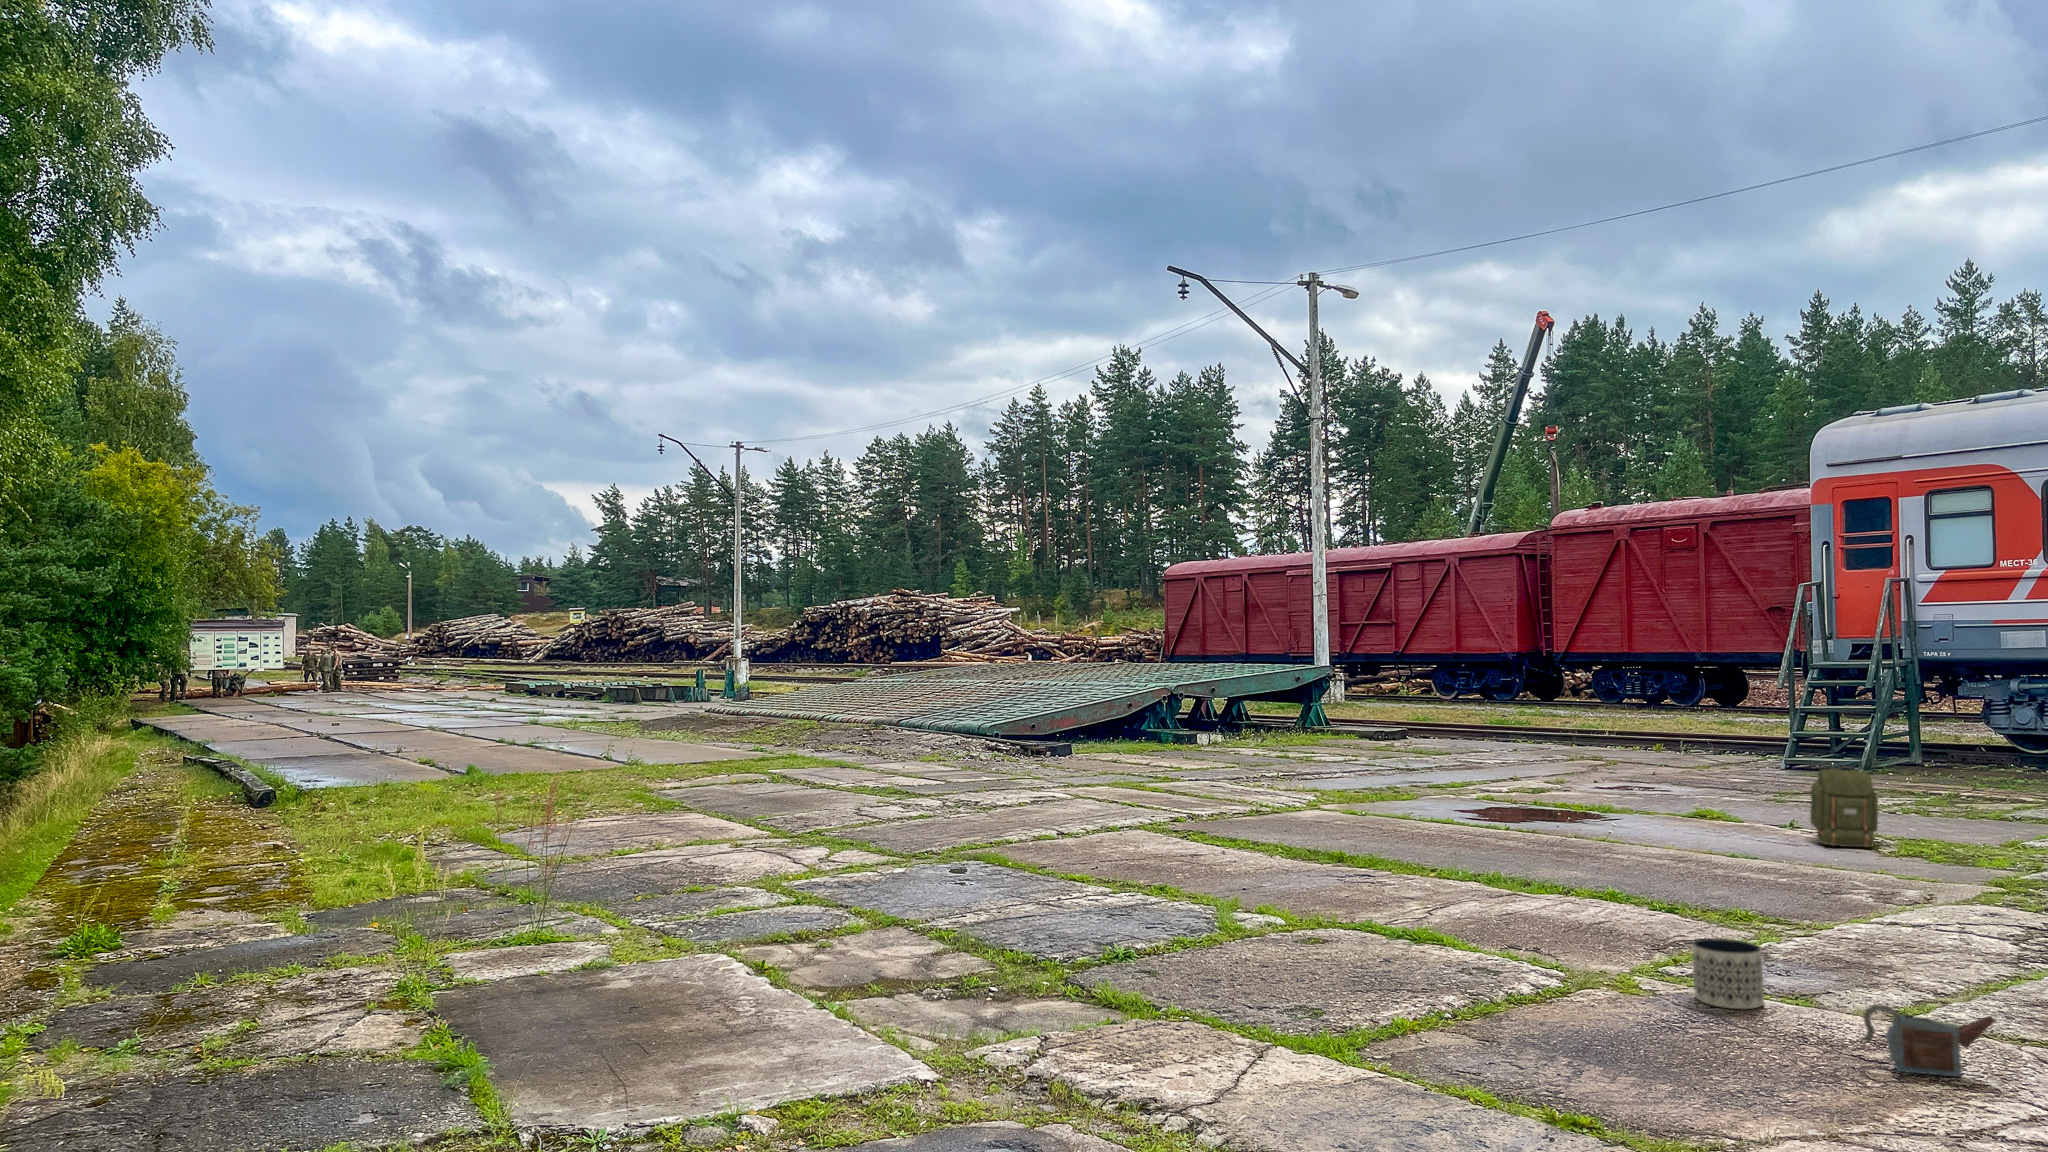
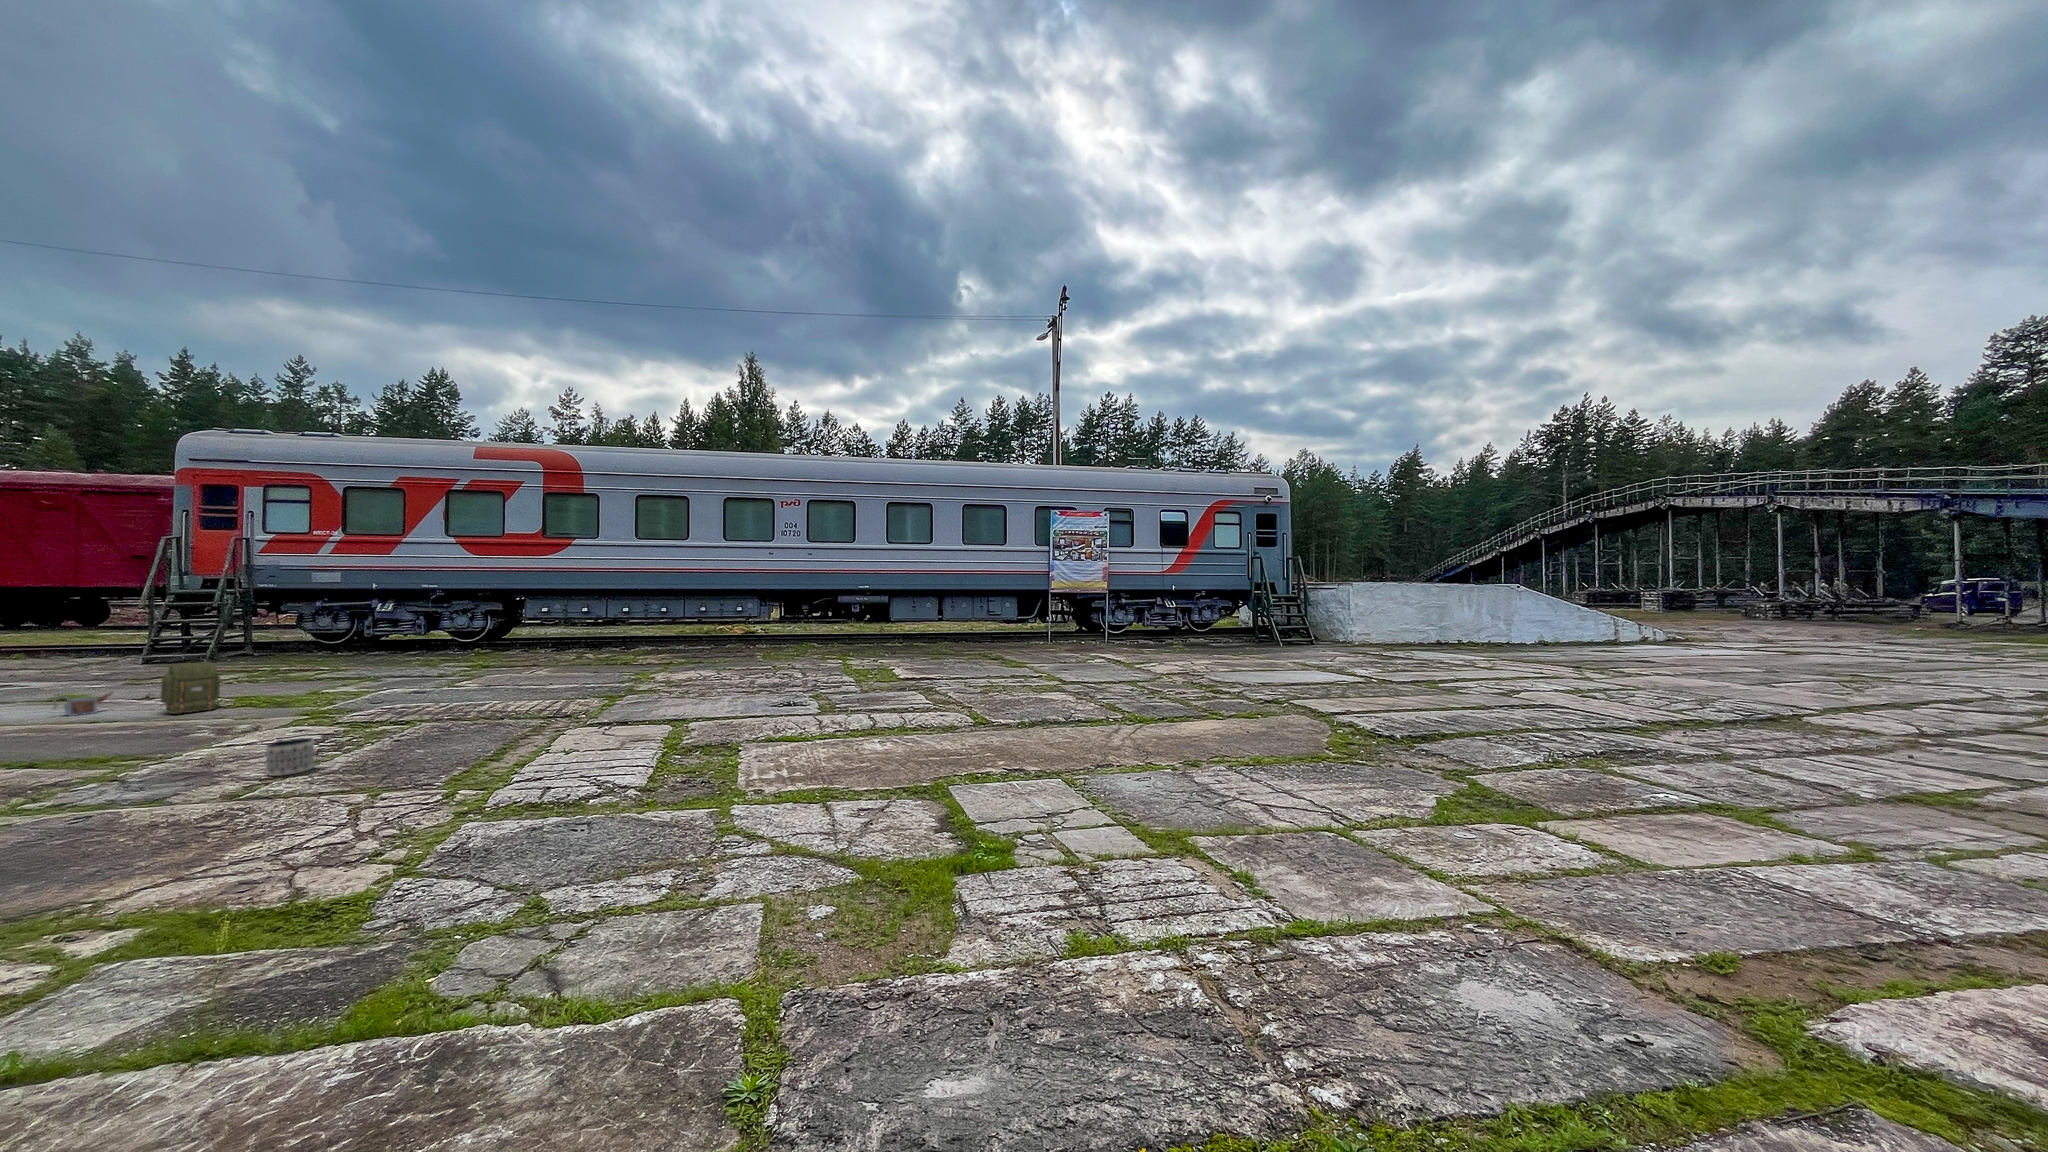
planter: present [1692,939,1764,1009] -> present [266,738,314,776]
watering can: present [1863,1004,1996,1077] -> present [53,692,114,716]

